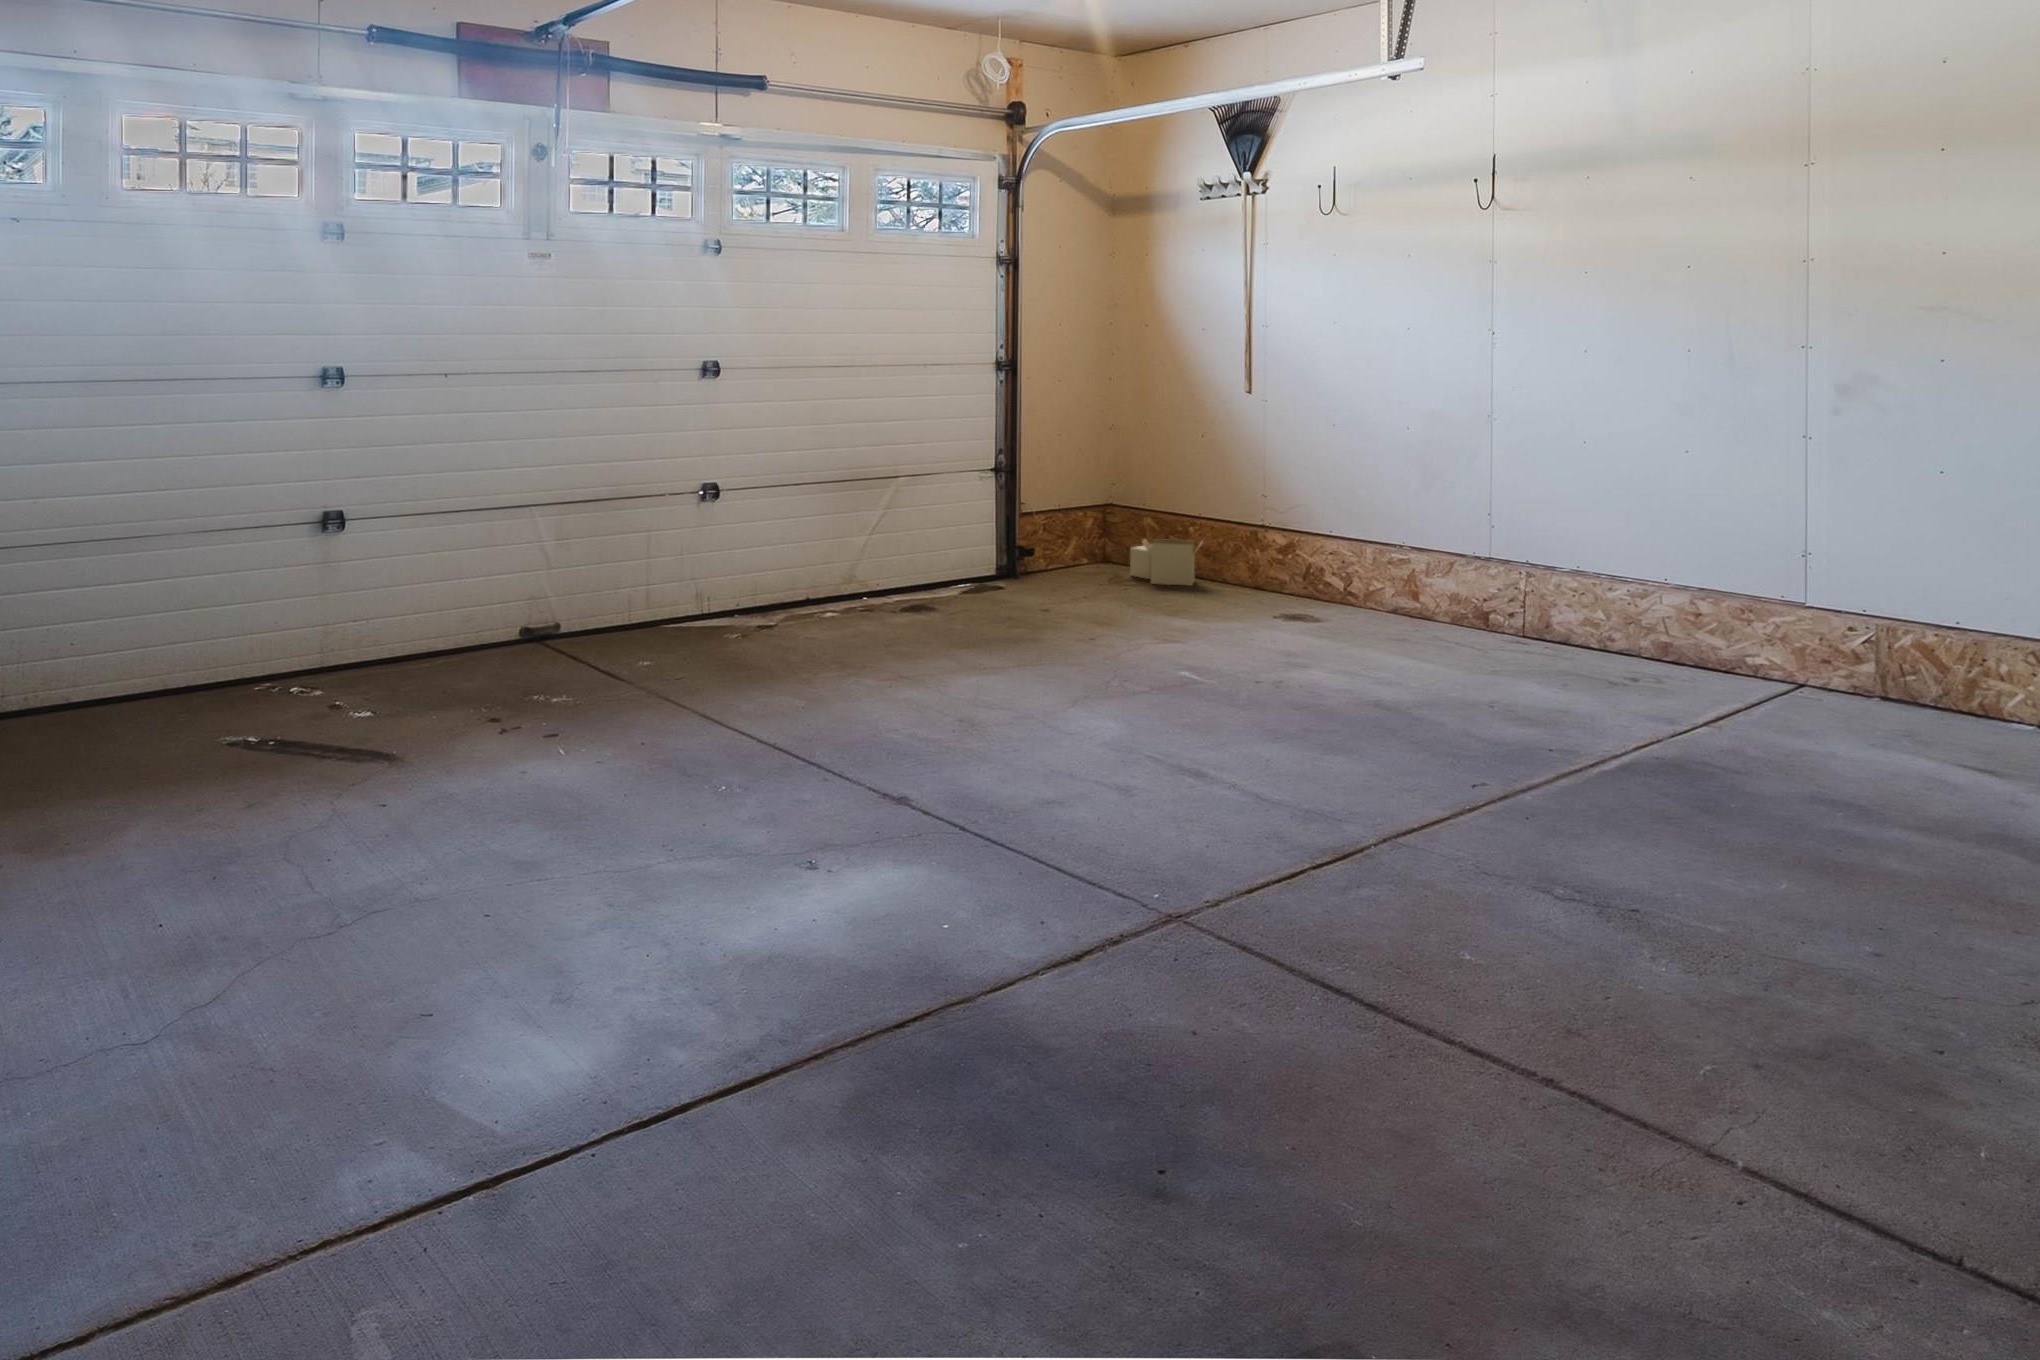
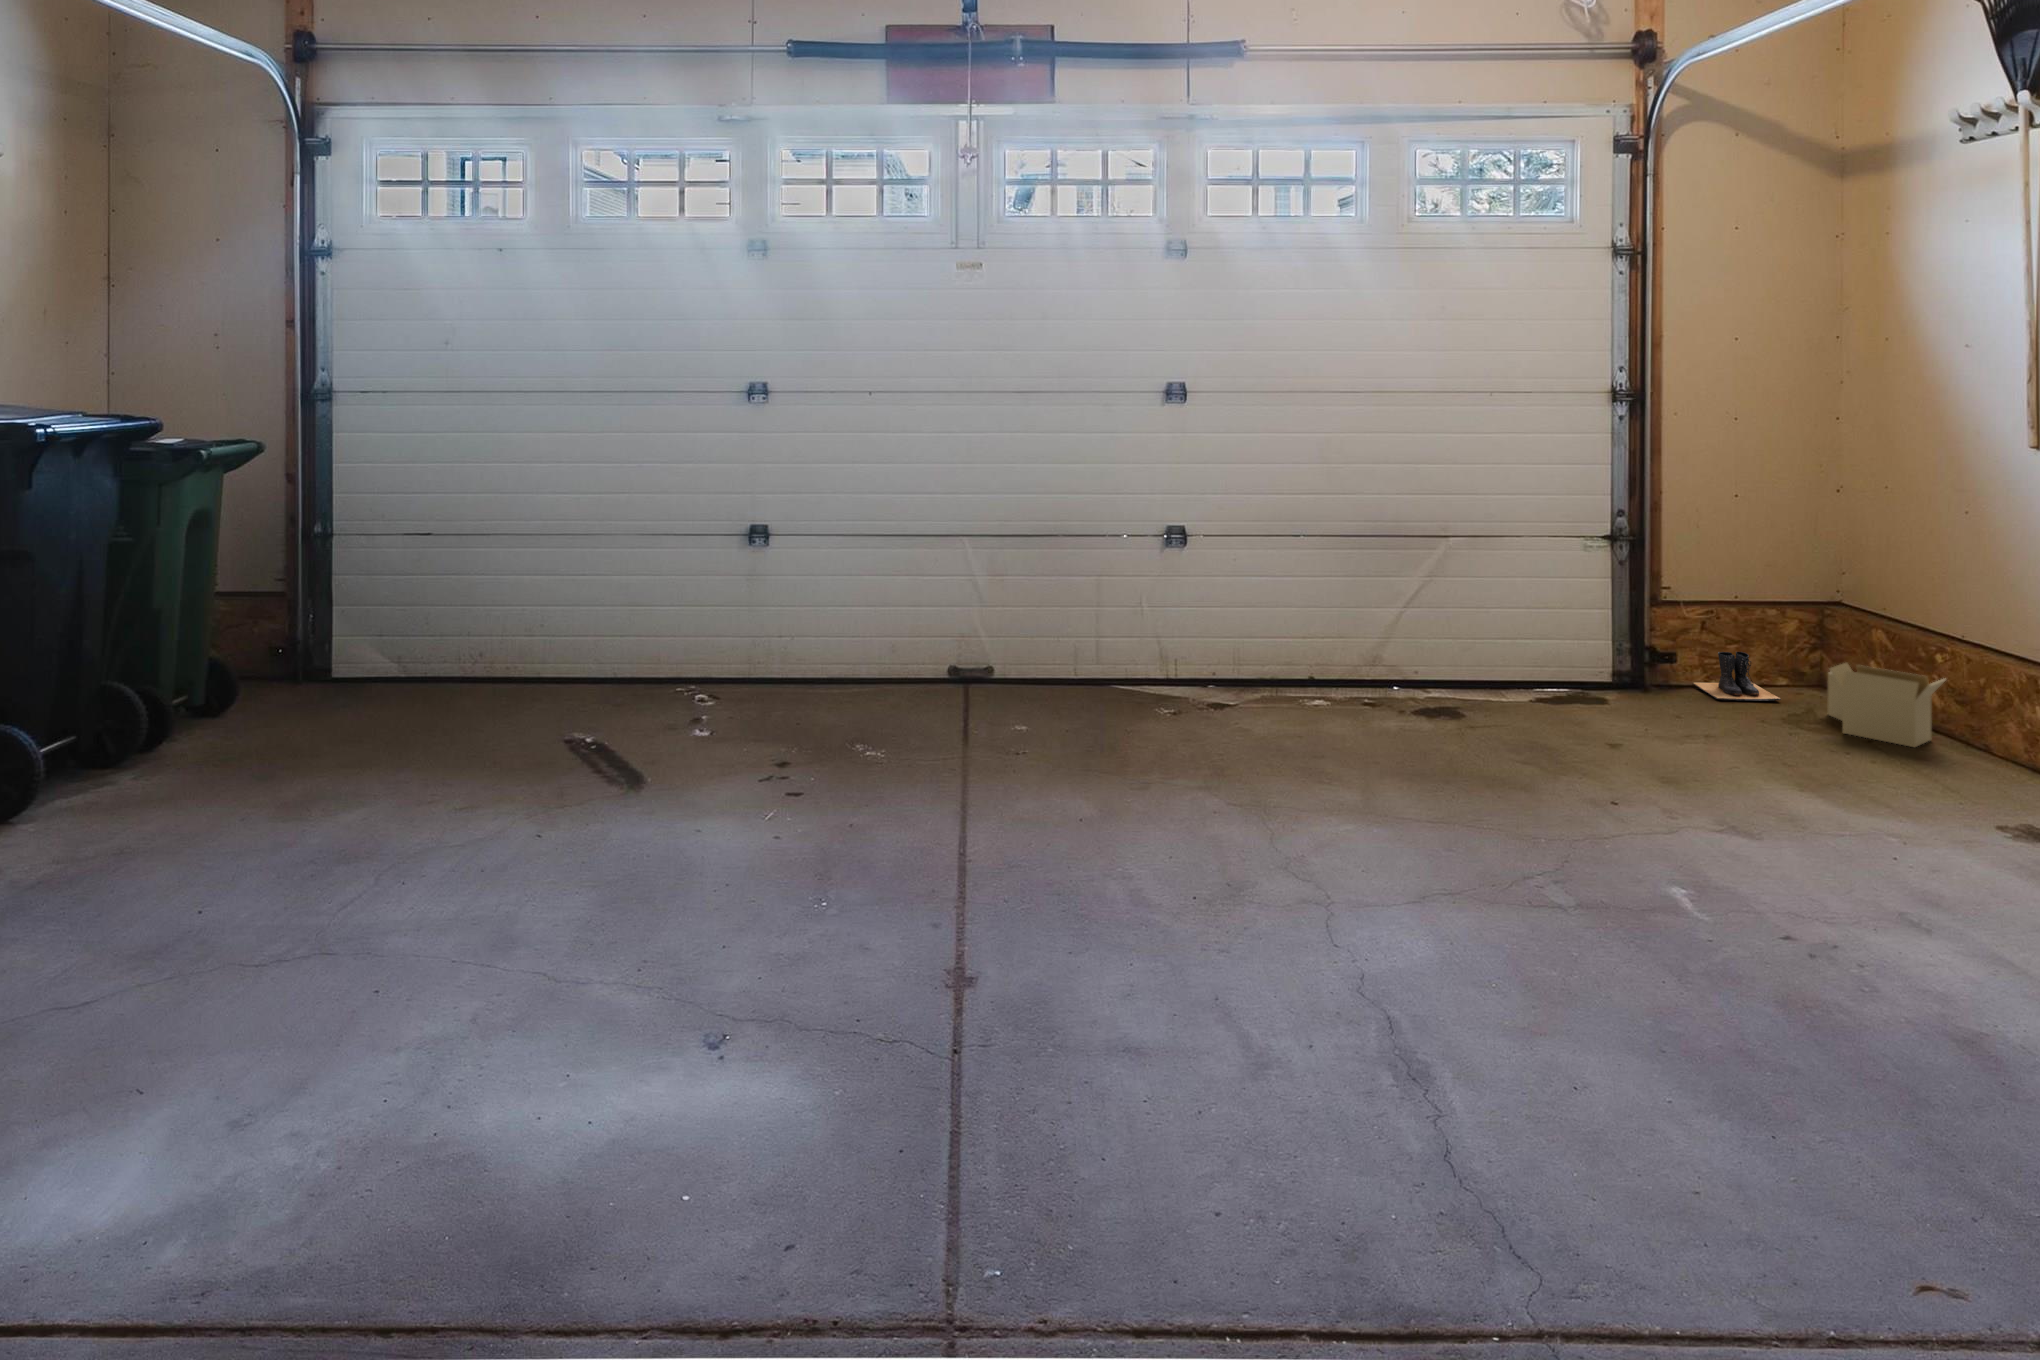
boots: none [1042,543,1099,576] -> present [1693,652,1781,701]

